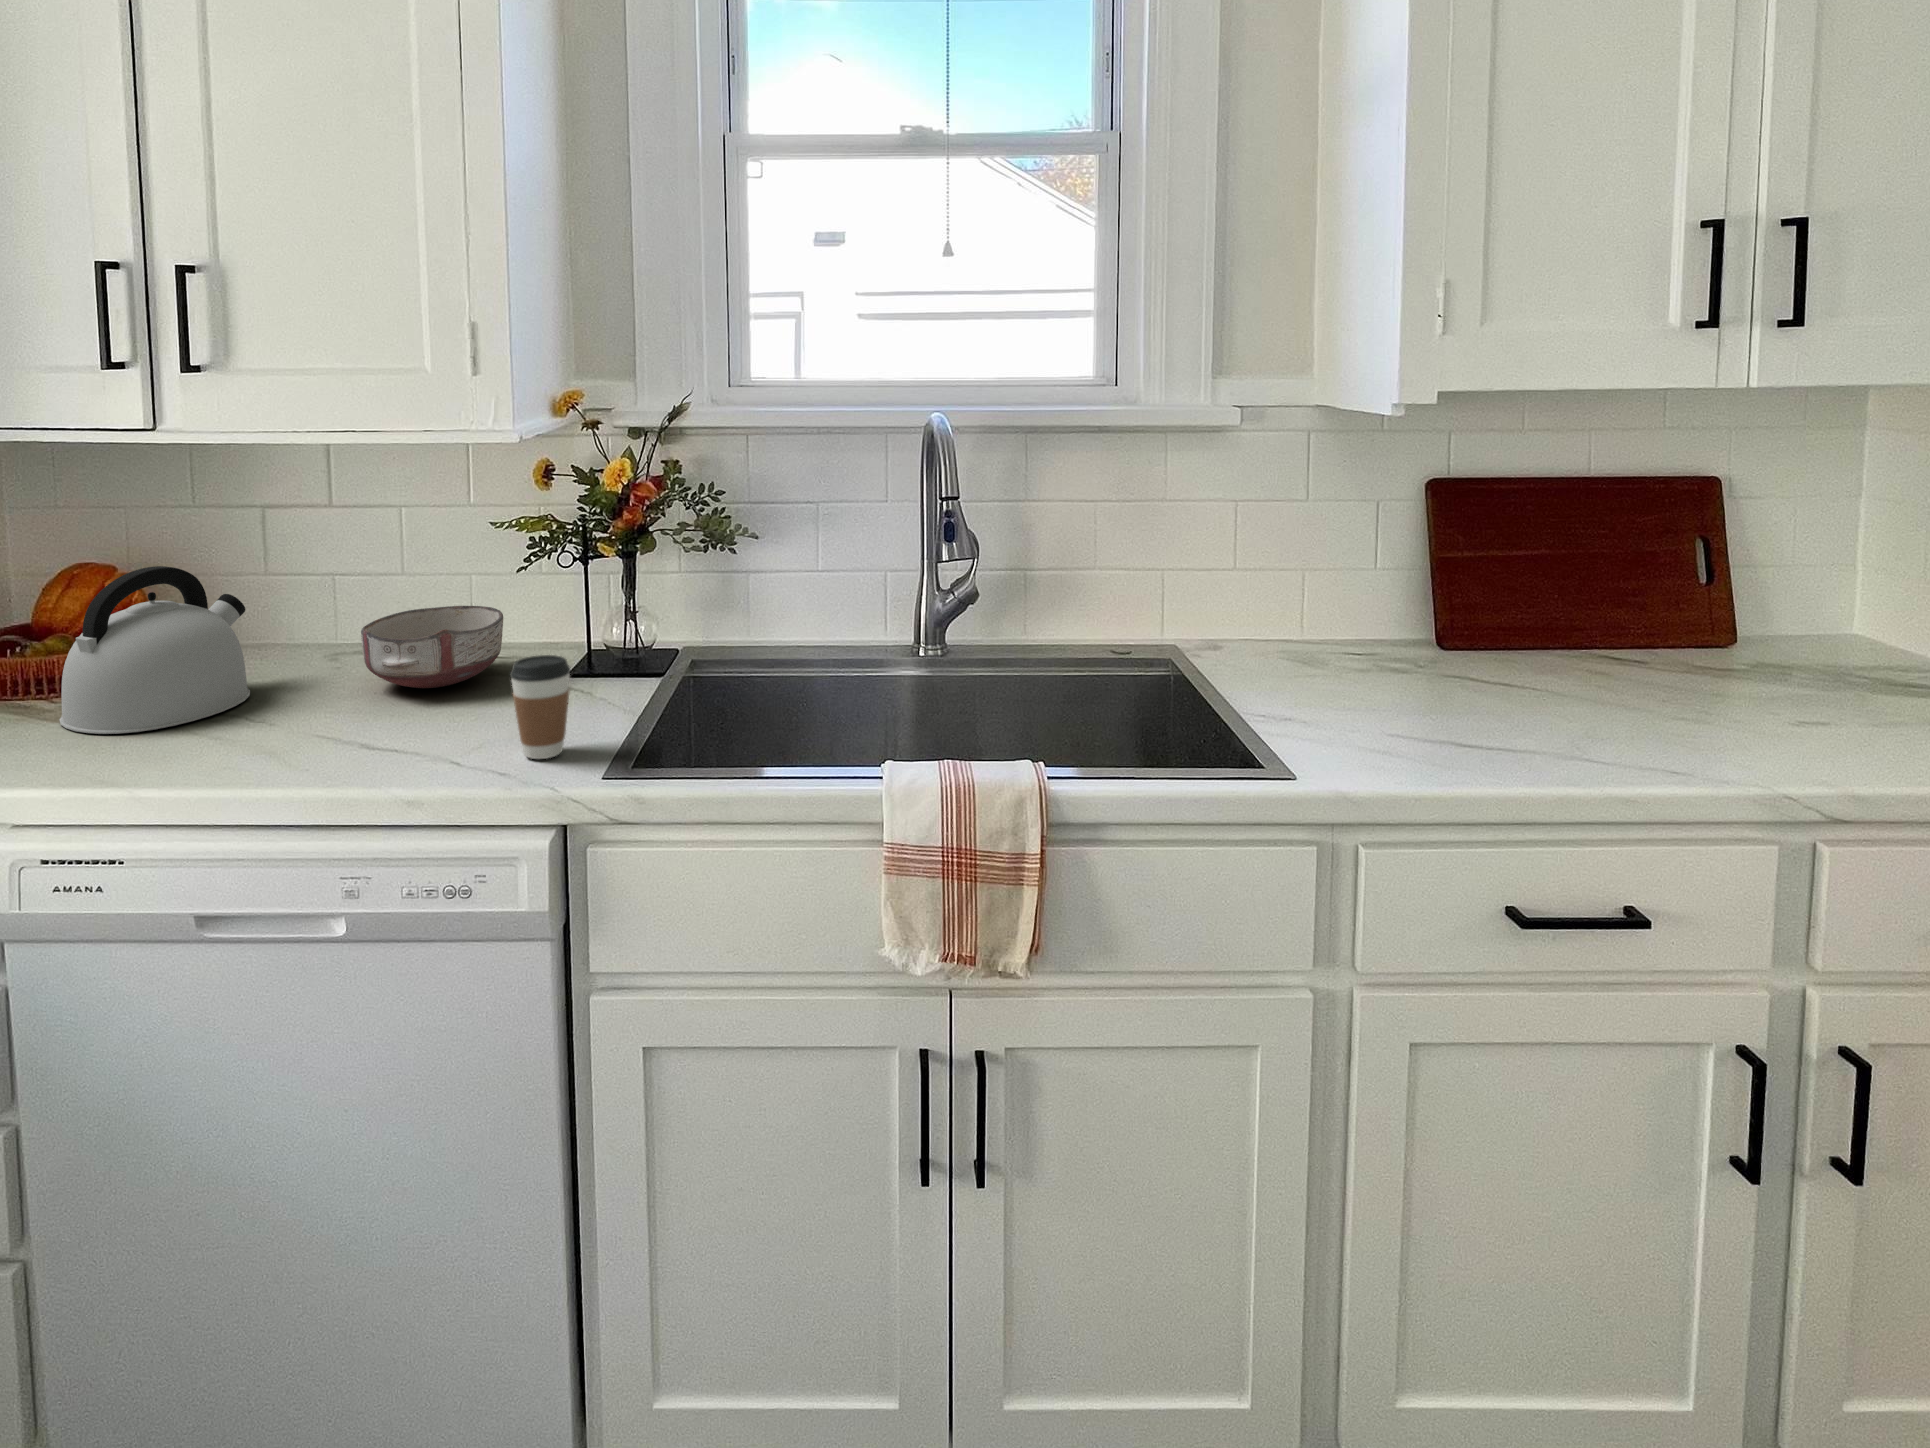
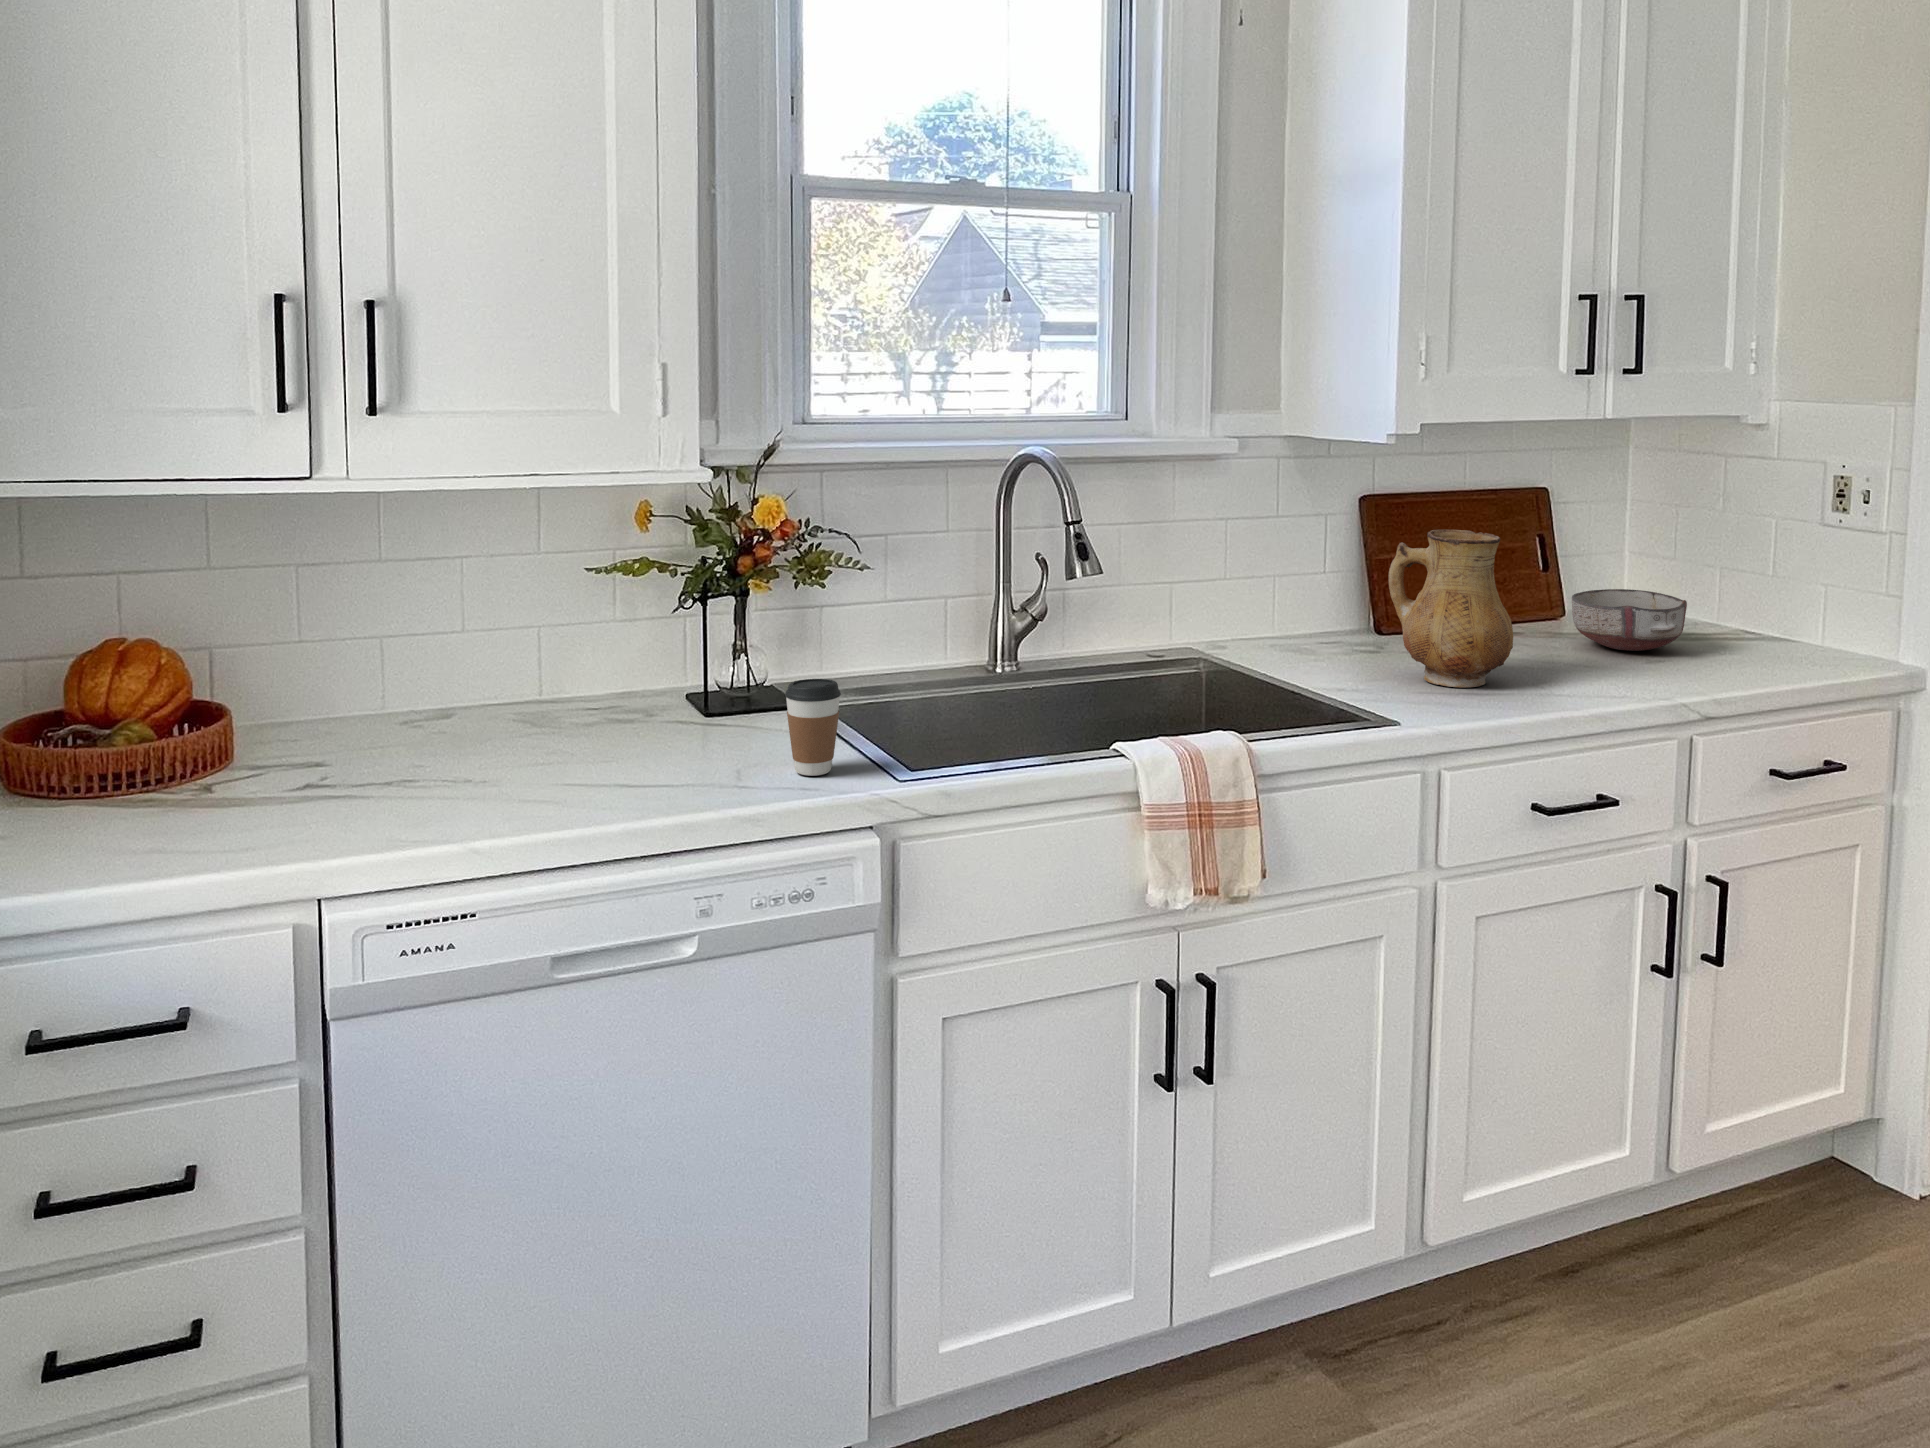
ceramic pitcher: none [1370,530,1532,740] -> present [1388,529,1513,687]
kettle: present [59,566,250,734] -> none [231,627,420,809]
ceramic bowl: present [361,606,503,688] -> present [1572,589,1687,651]

